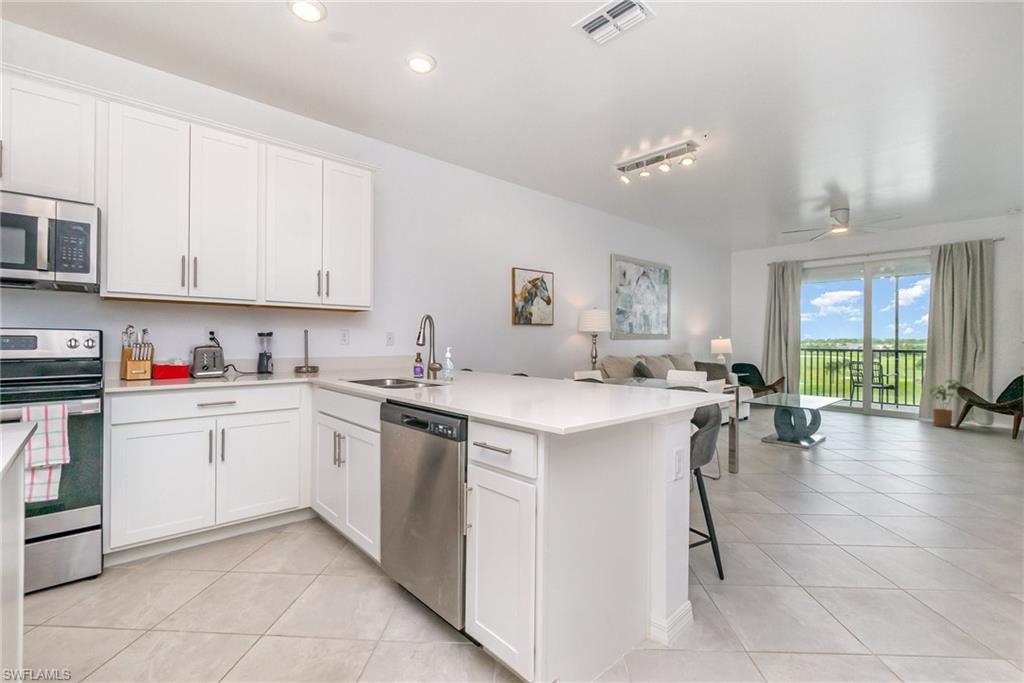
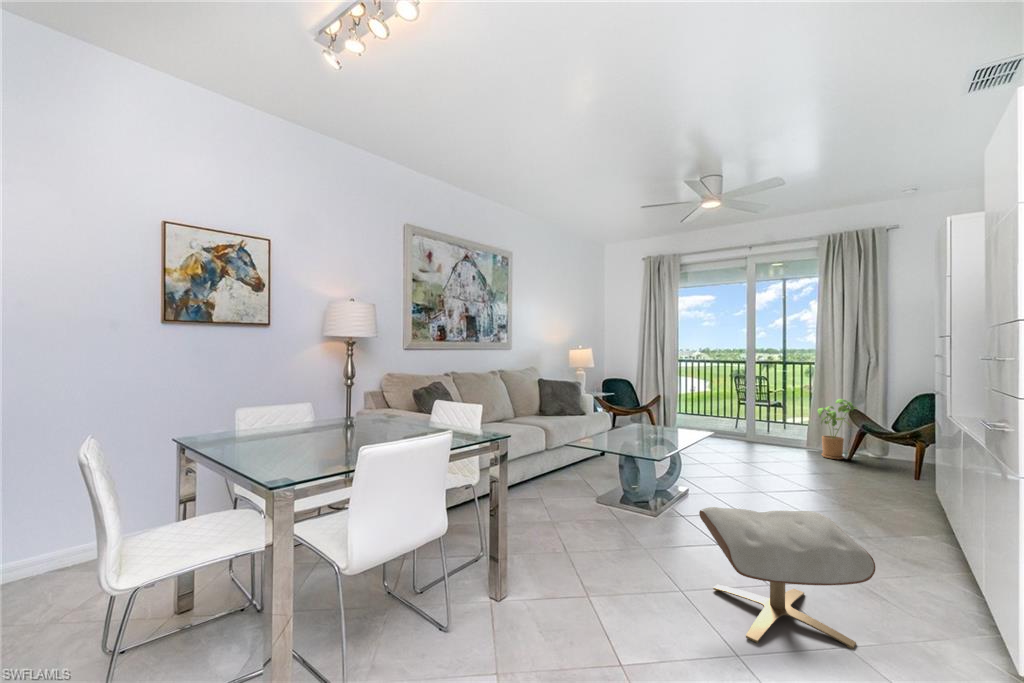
ottoman: none [861,429,976,497] -> present [699,507,875,649]

